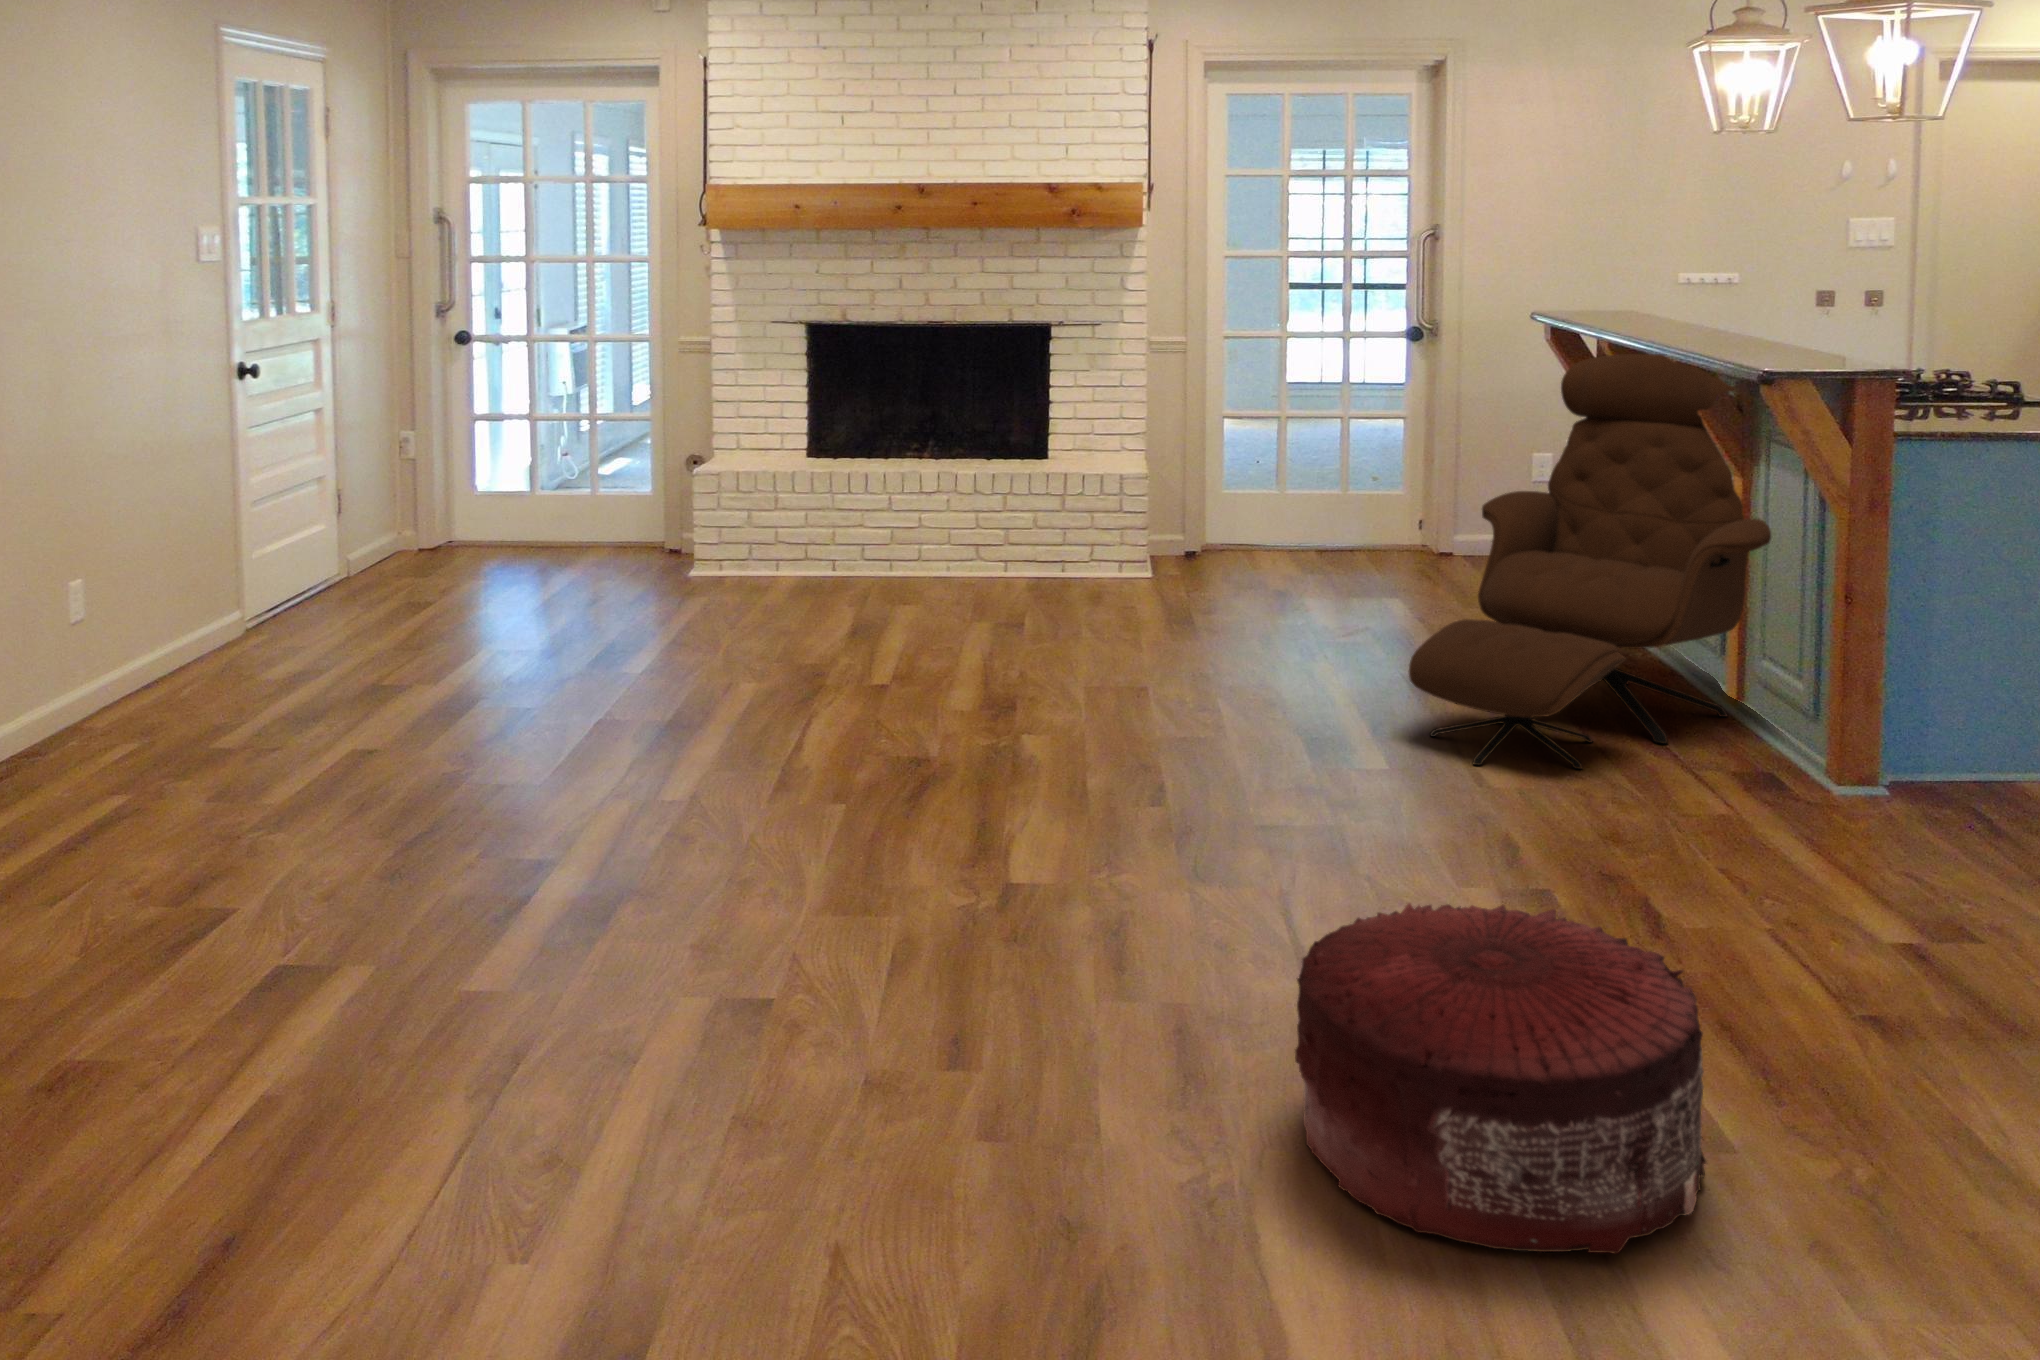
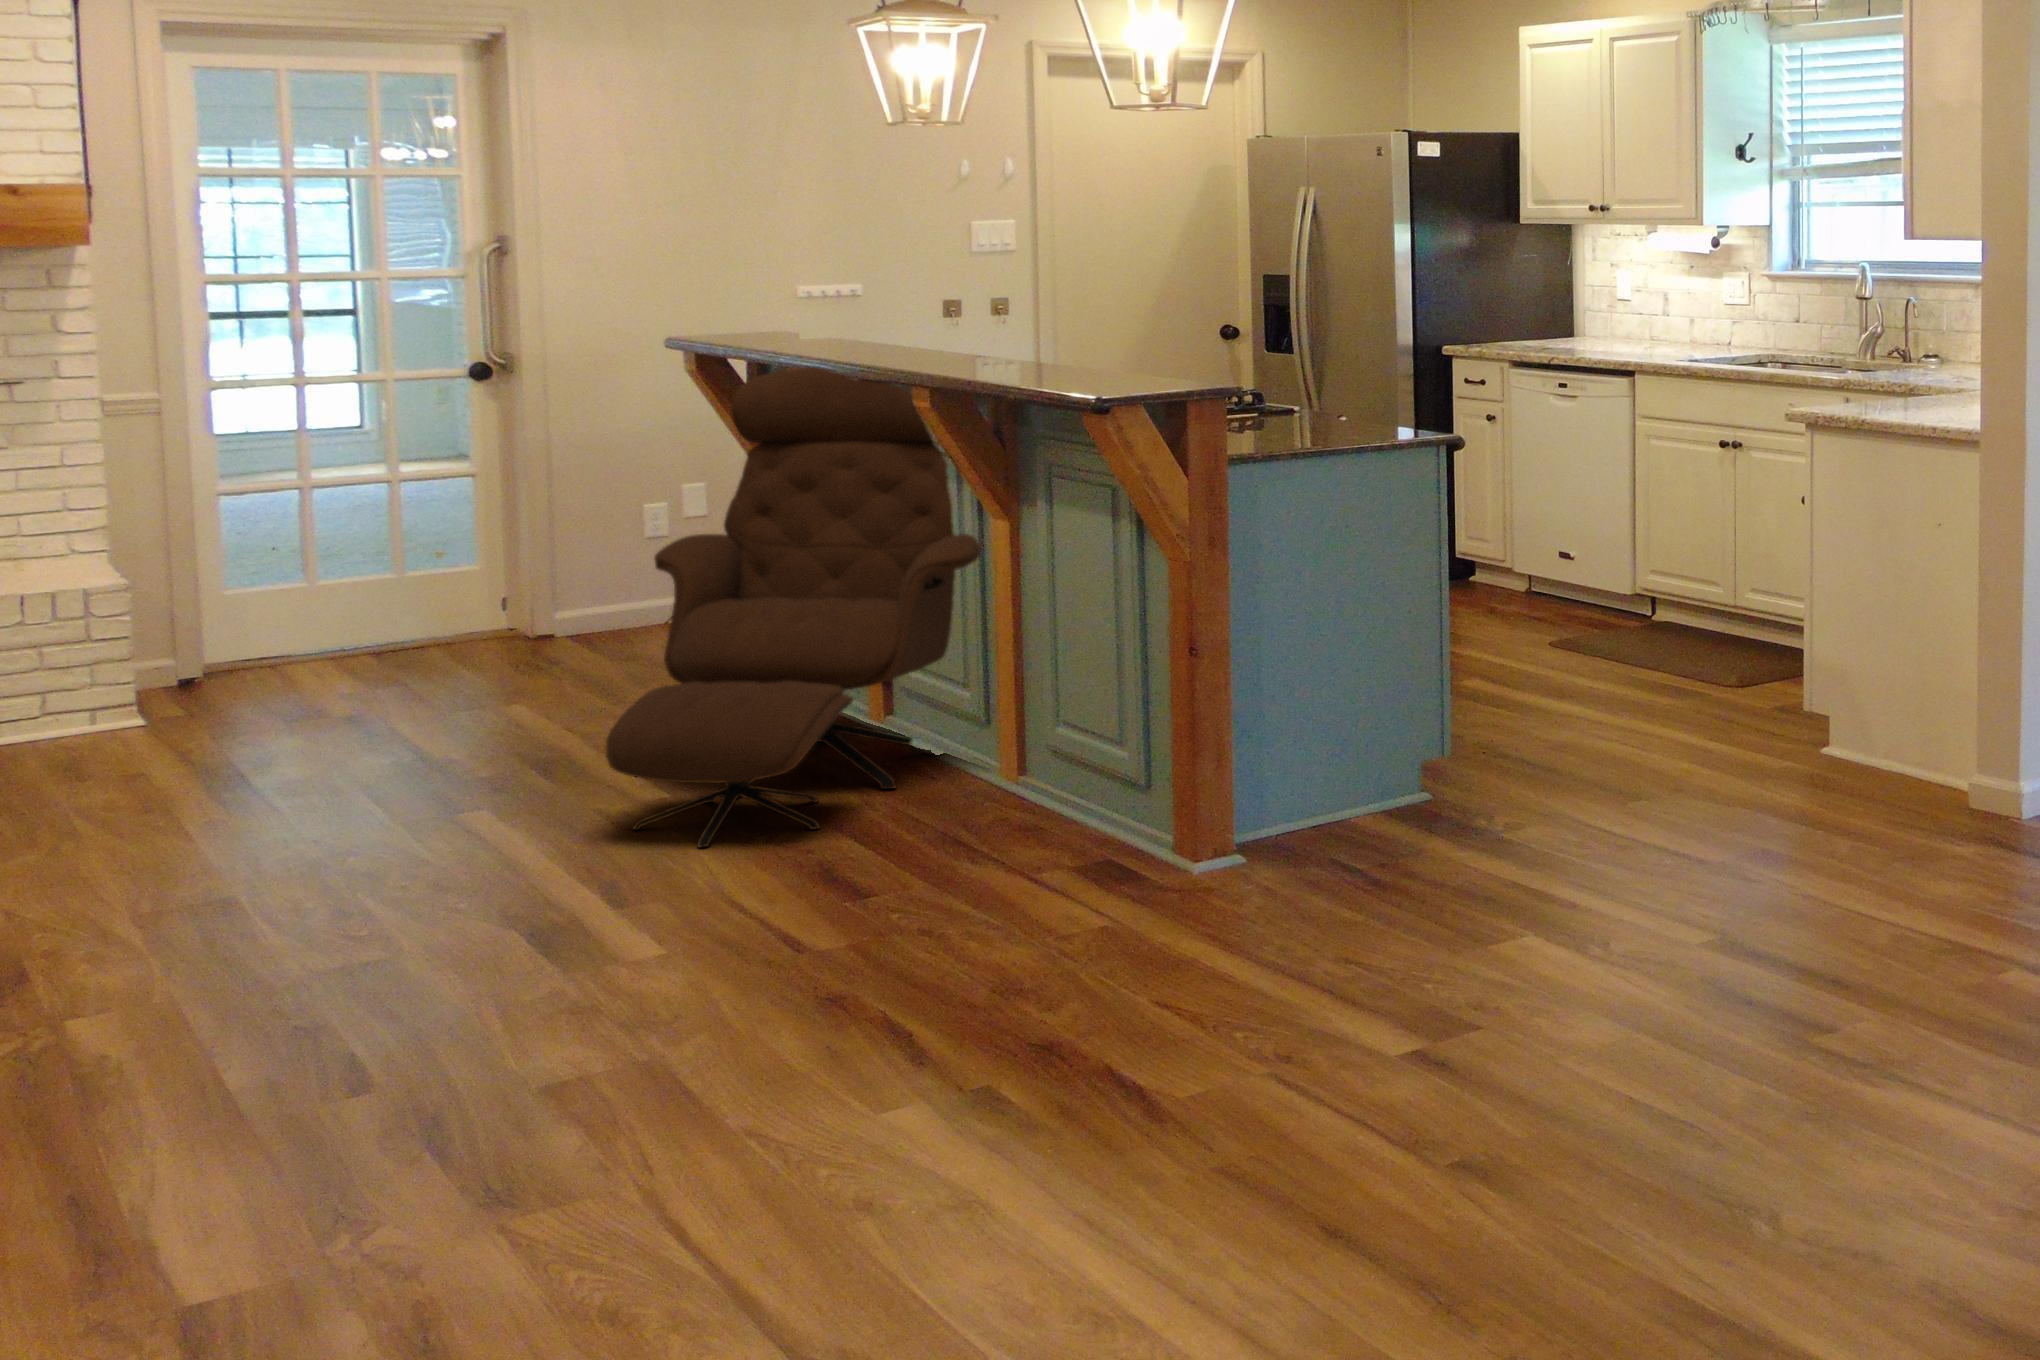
pouf: present [1295,903,1706,1254] -> none [679,917,1104,1254]

